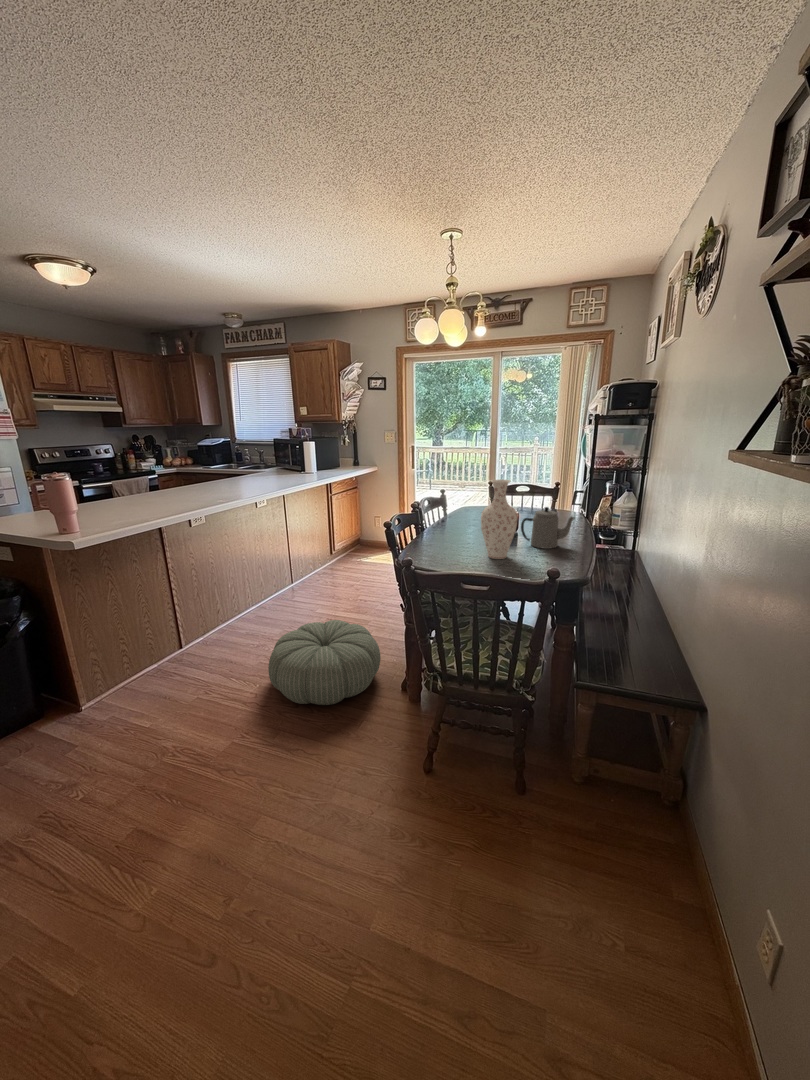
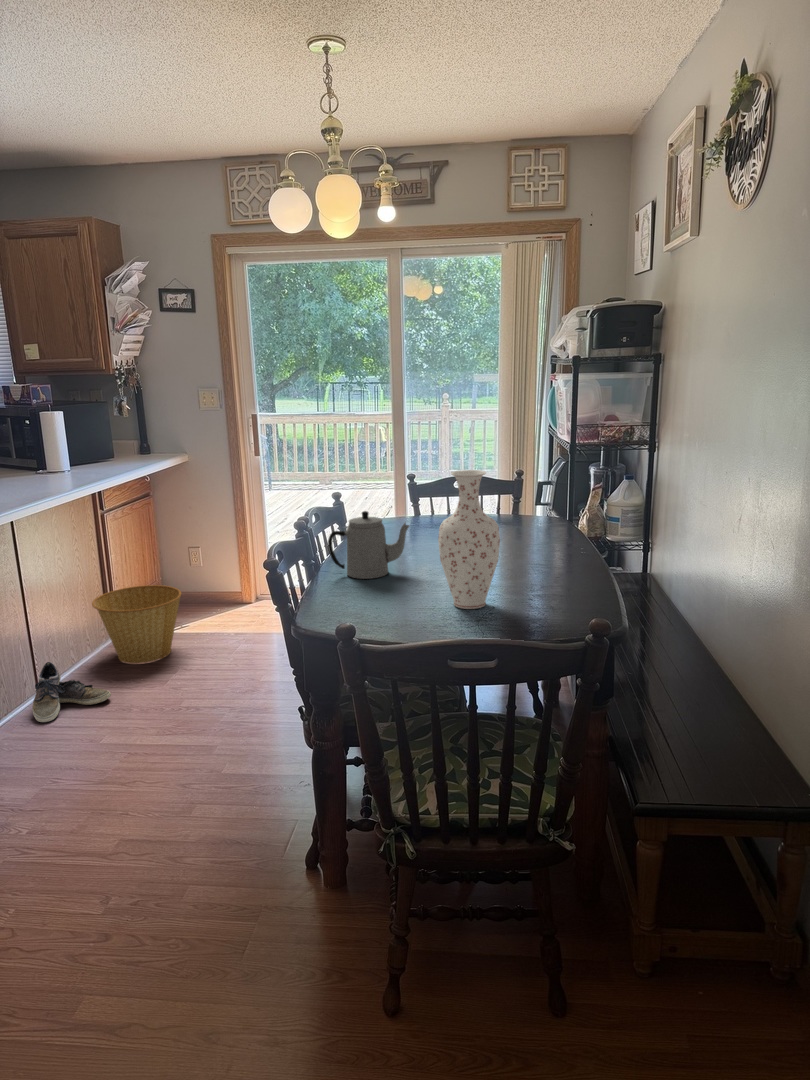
teapot: present [521,507,574,549] -> present [328,511,410,579]
basket: none [322,535,367,574] -> present [92,585,181,664]
shoe: none [288,568,326,598] -> present [32,662,111,722]
pouf: present [268,620,381,705] -> none [33,756,260,936]

